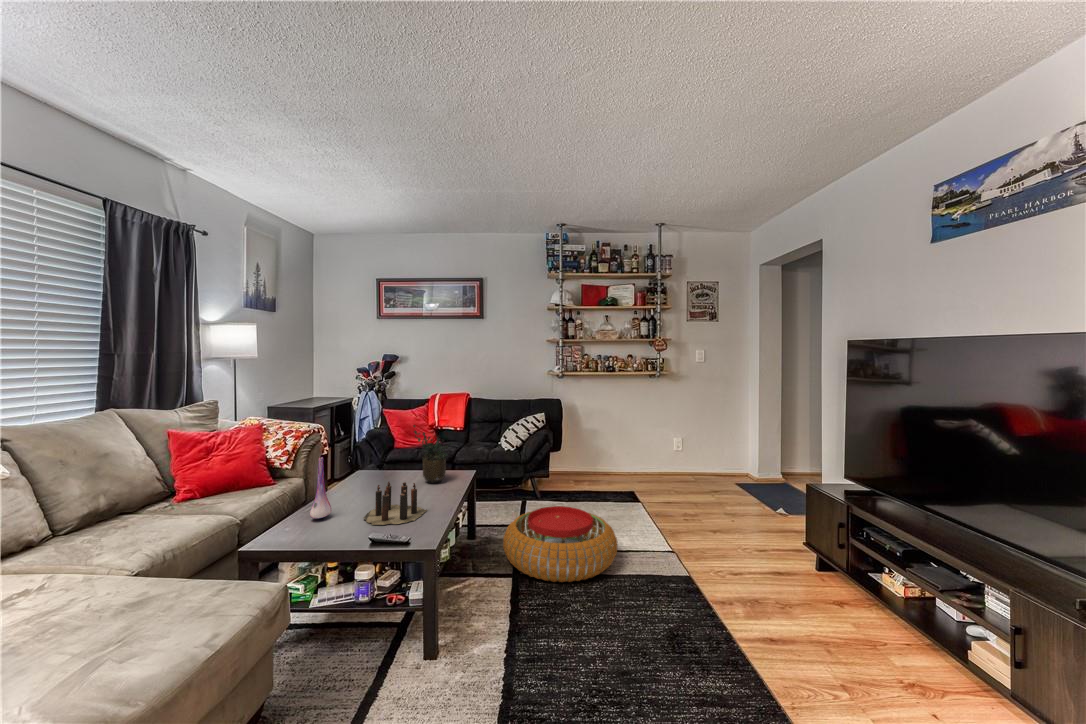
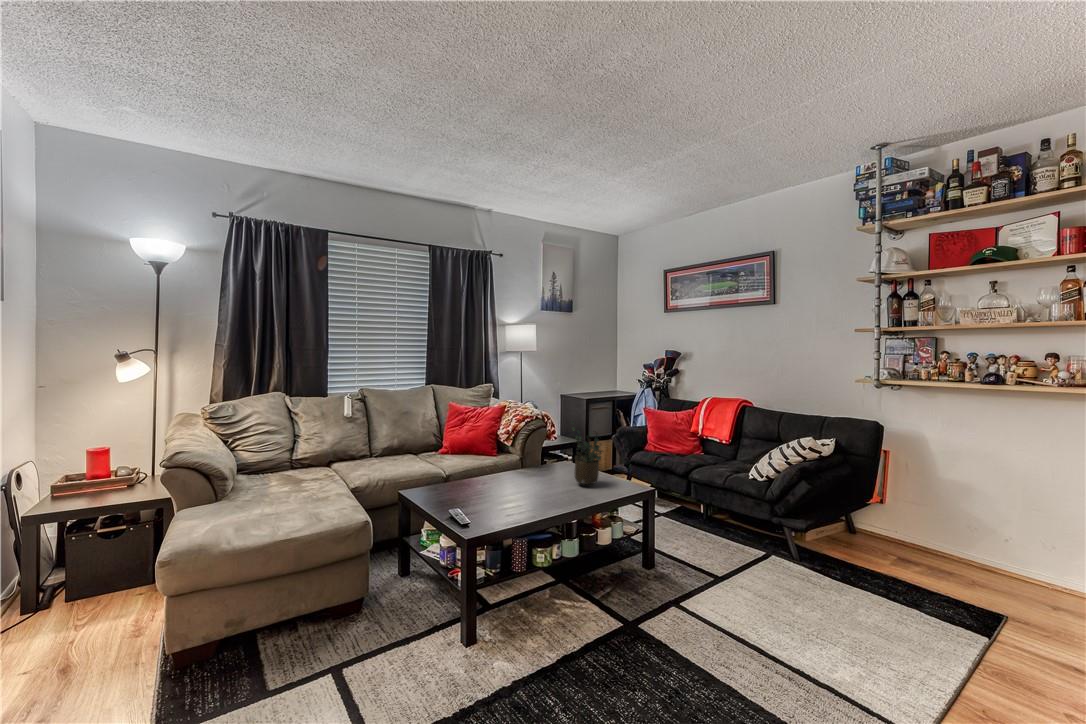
vase: present [310,457,332,519] -> none [446,433,468,487]
candle: present [364,482,427,525] -> none [470,468,541,510]
pouf: present [503,506,617,582] -> none [625,555,794,675]

